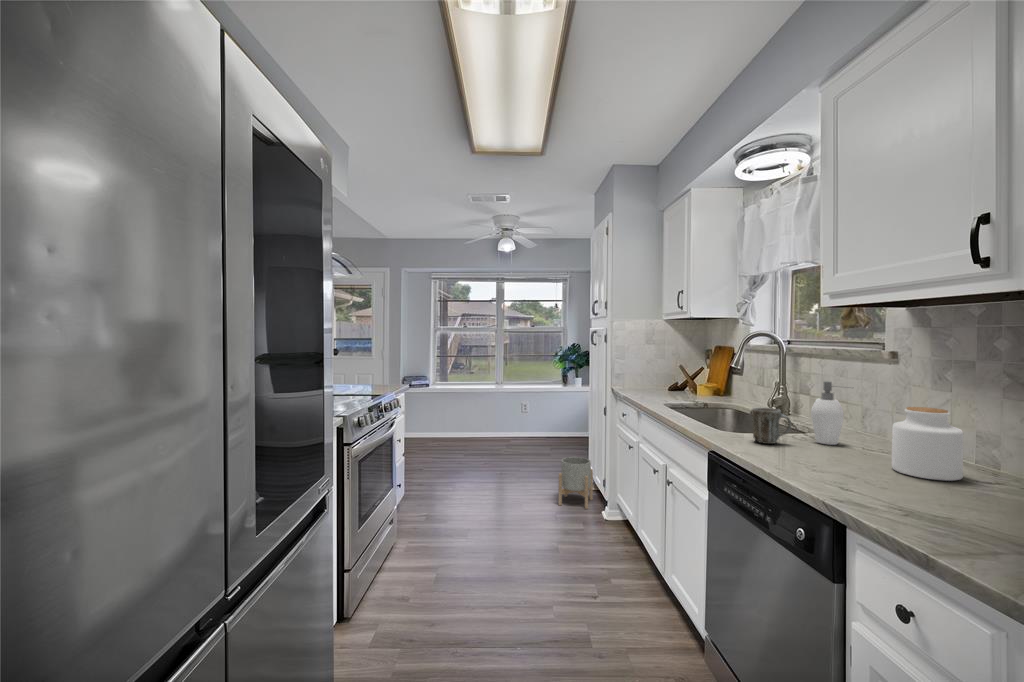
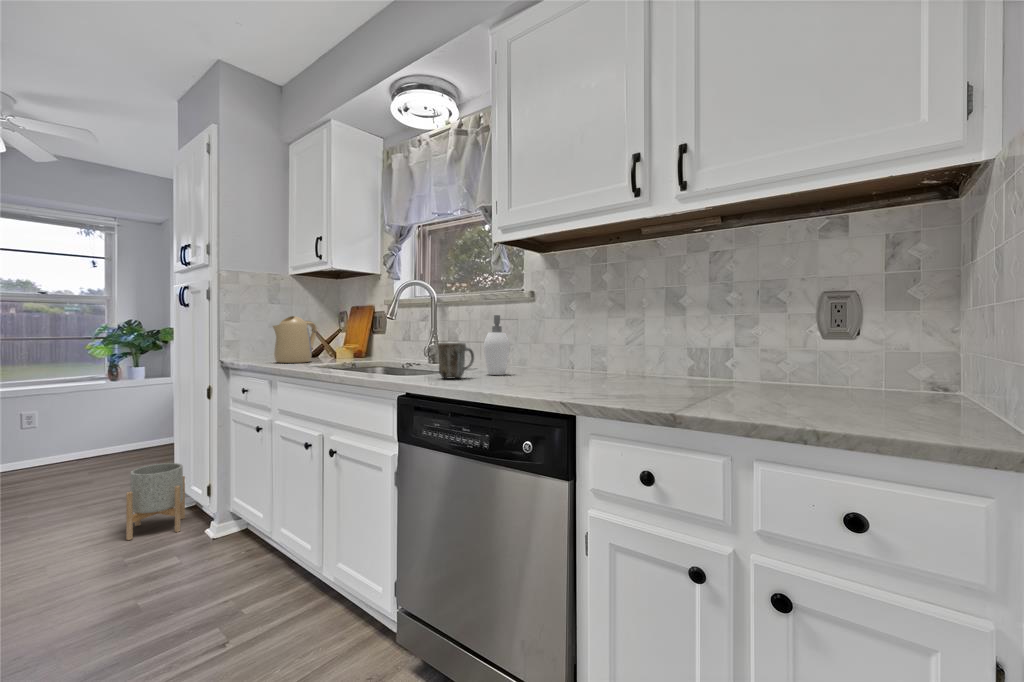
kettle: none [644,358,681,398] -> present [273,316,317,363]
jar: present [892,407,963,481] -> none [563,325,609,382]

